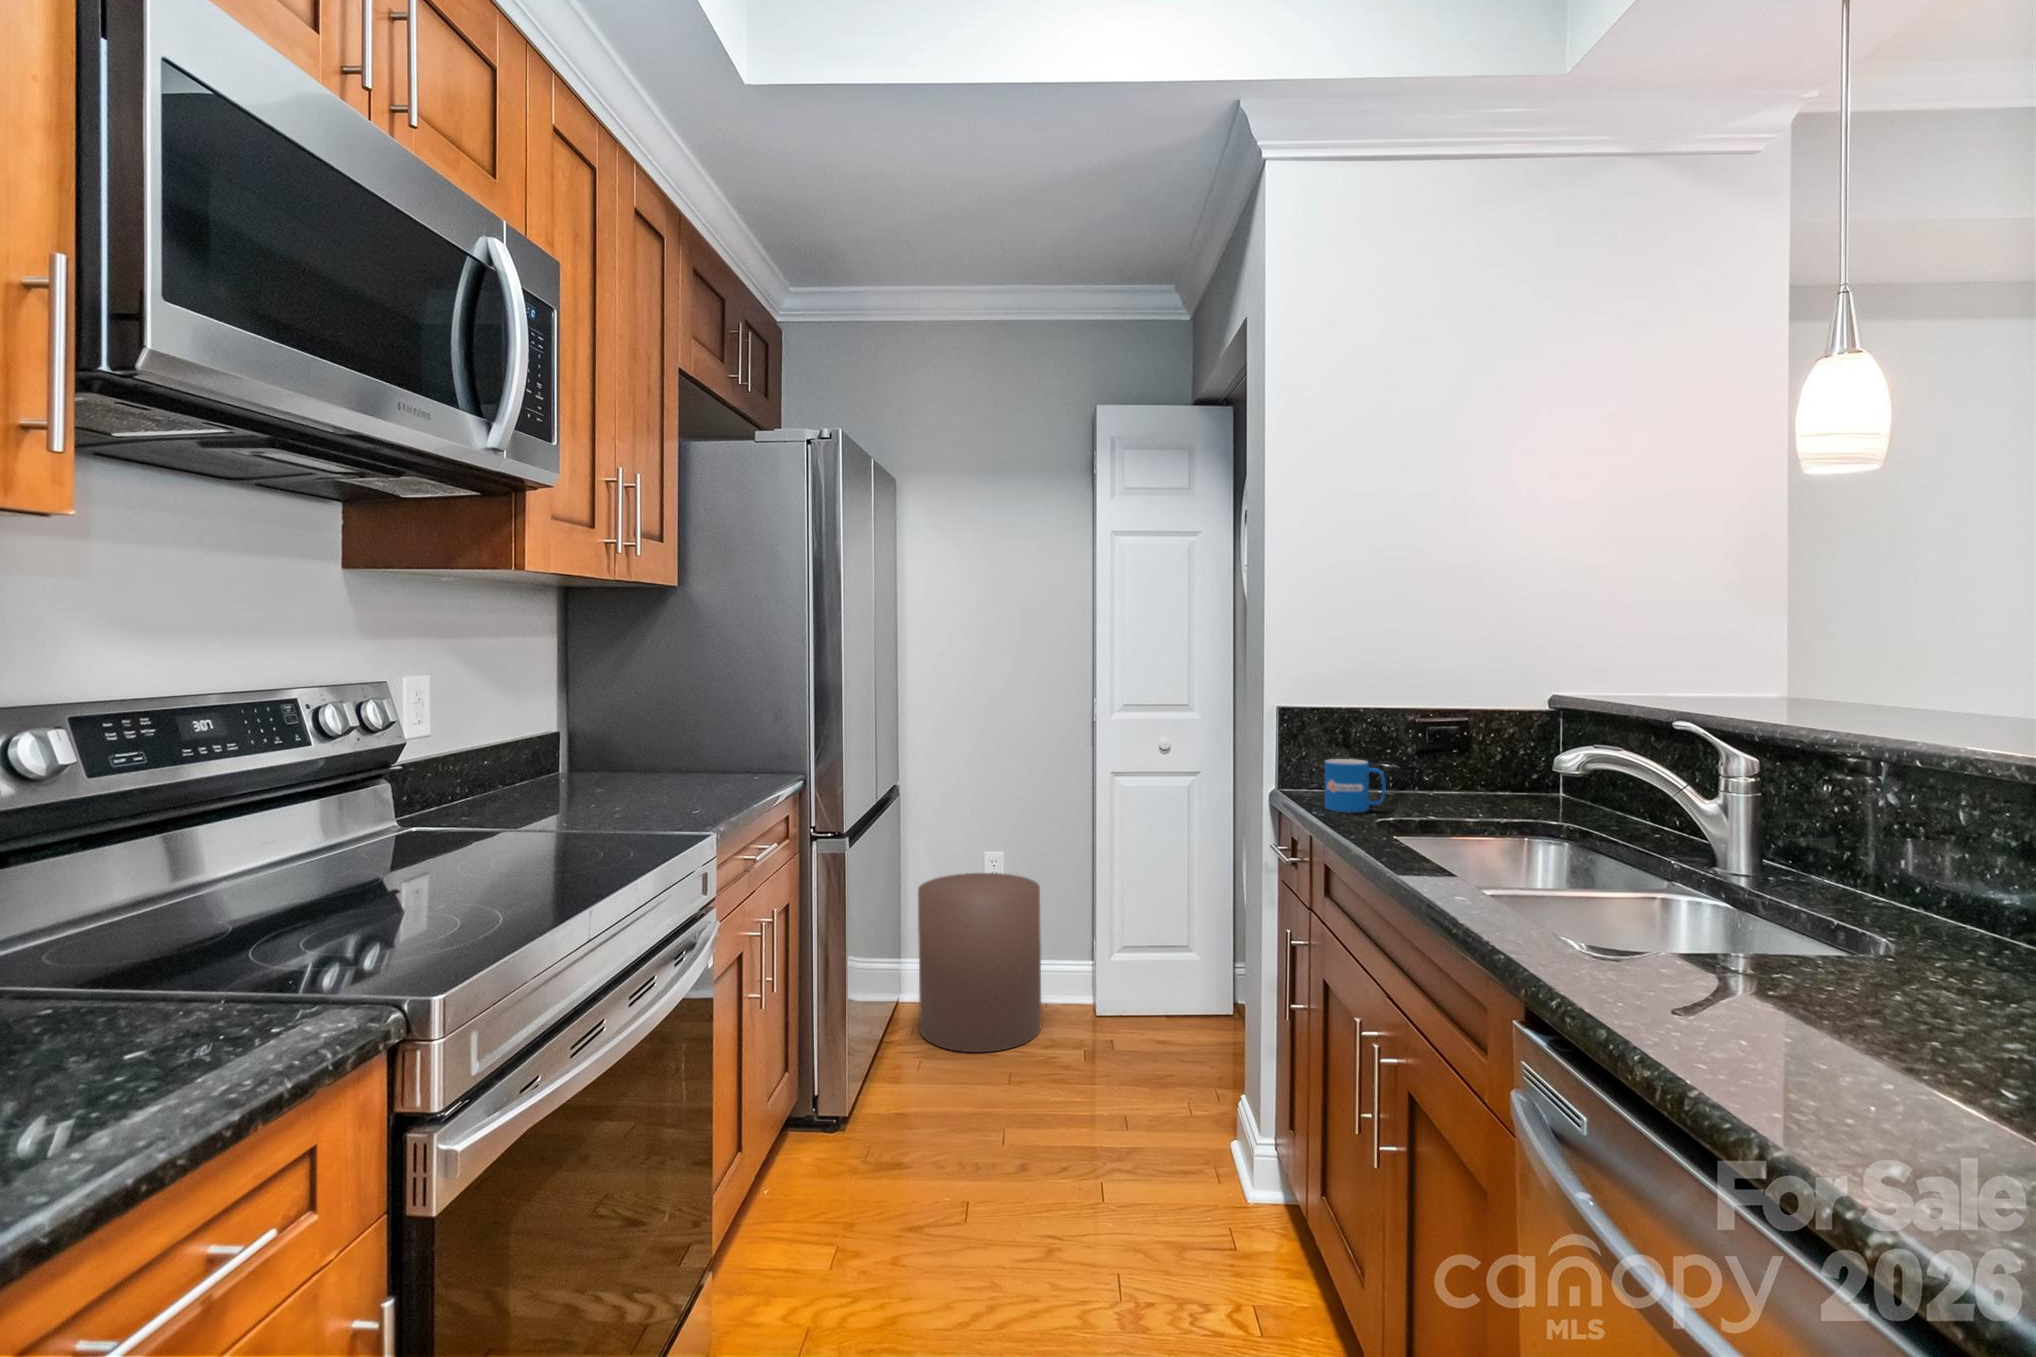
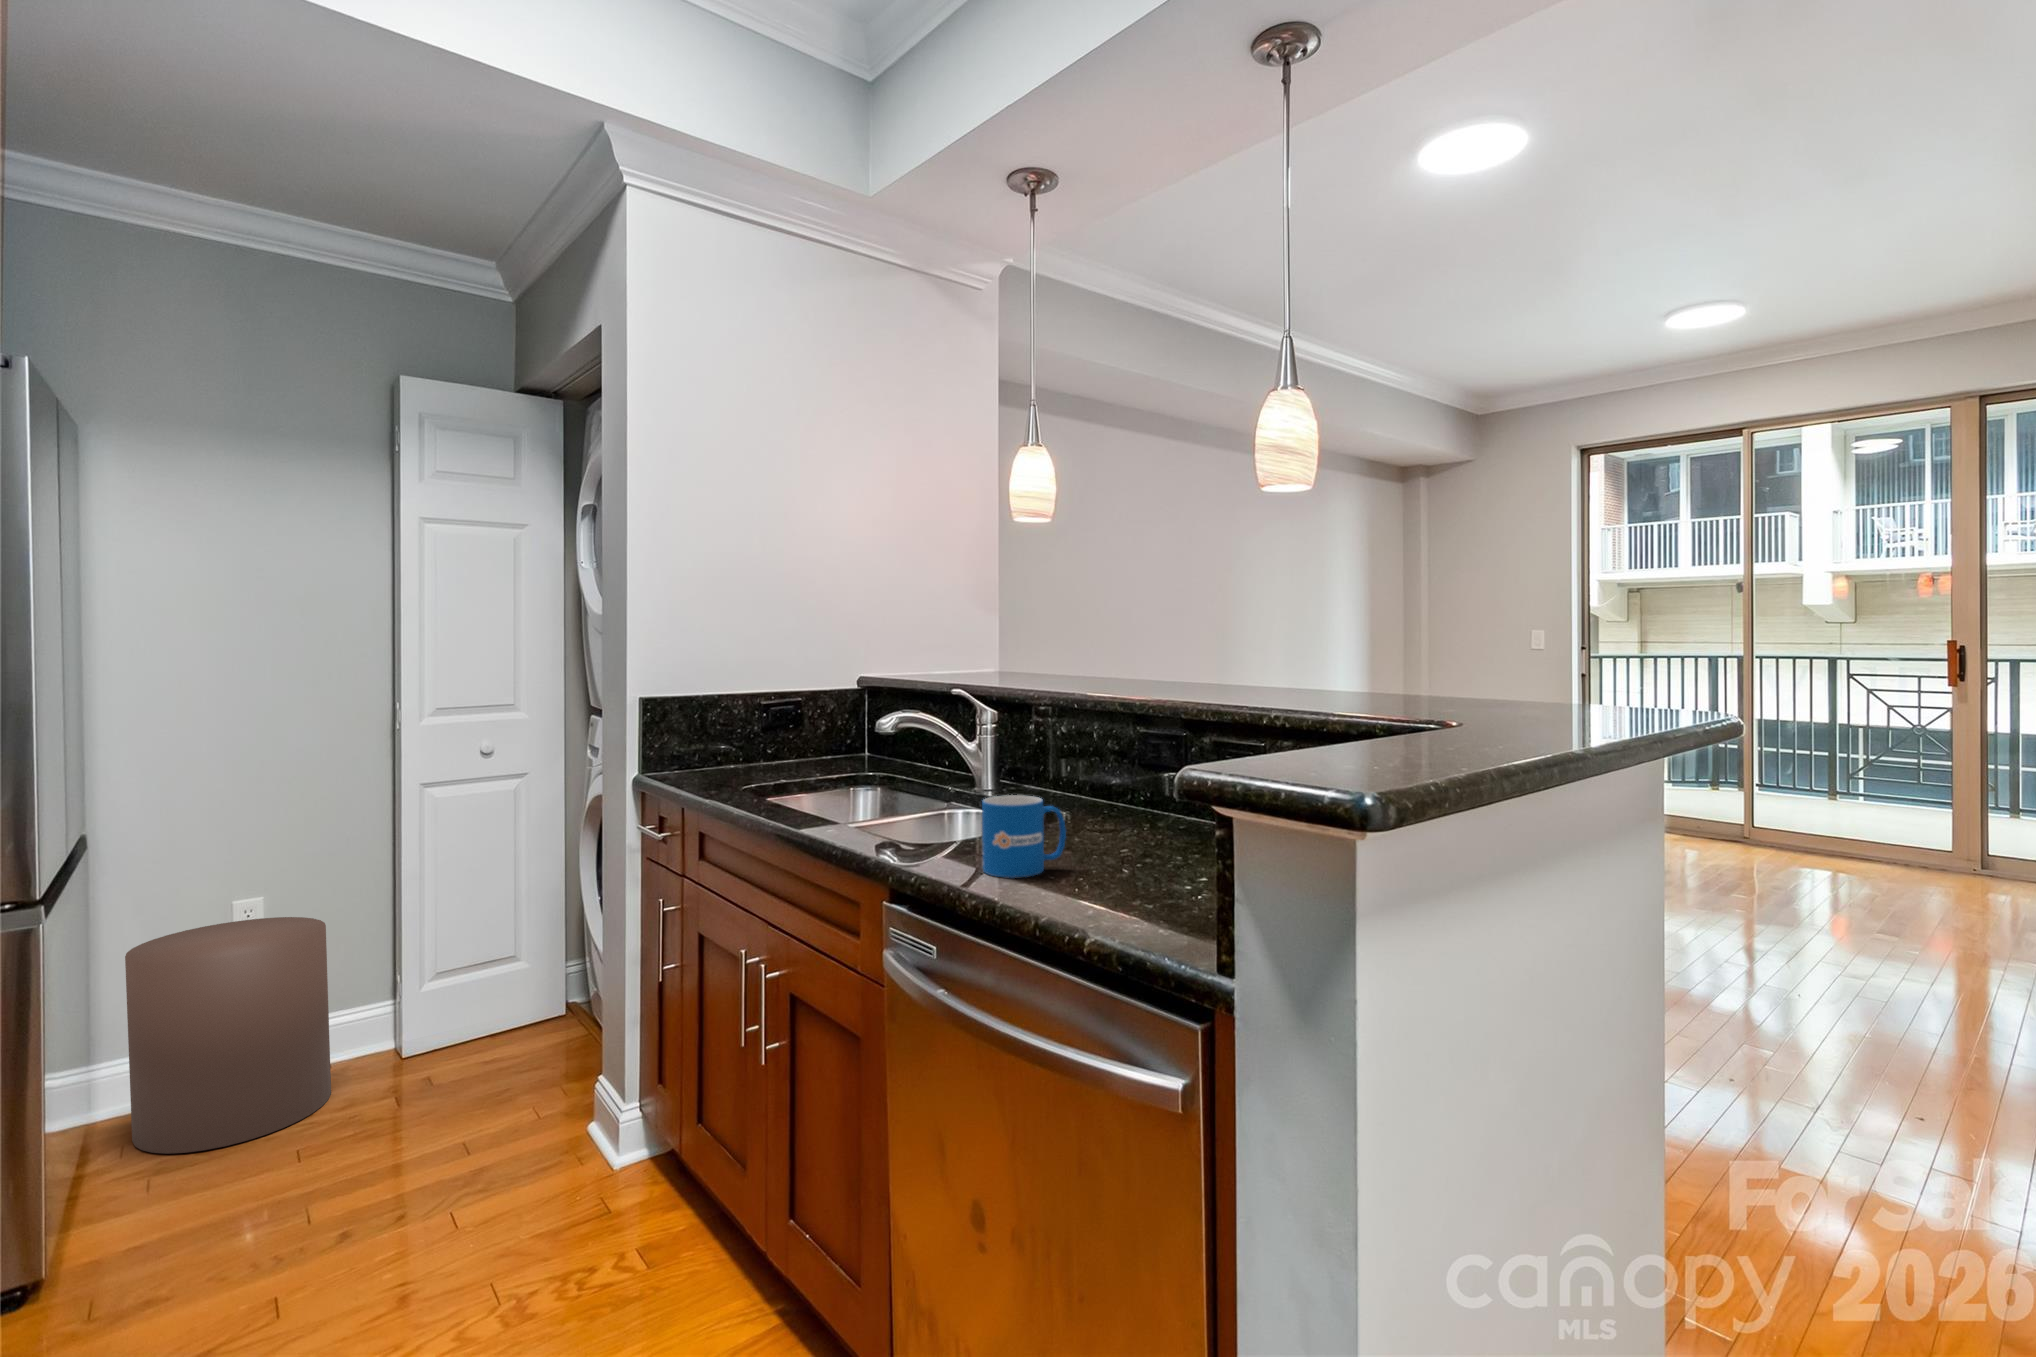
mug: present [1325,759,1386,812] -> present [982,795,1066,878]

